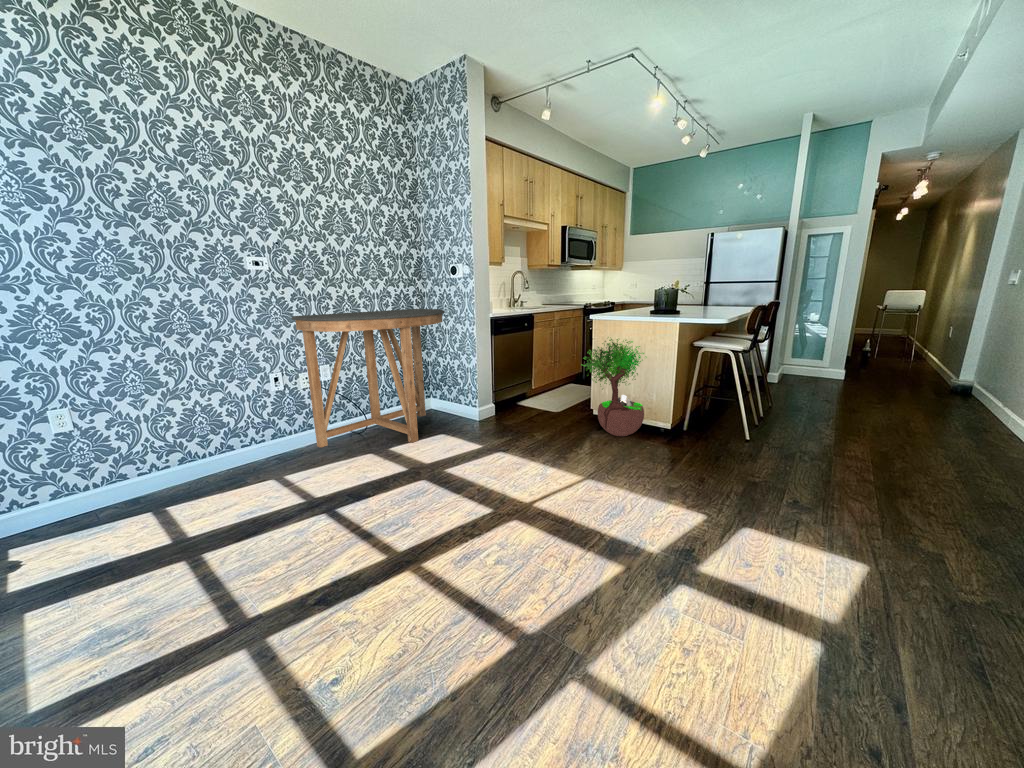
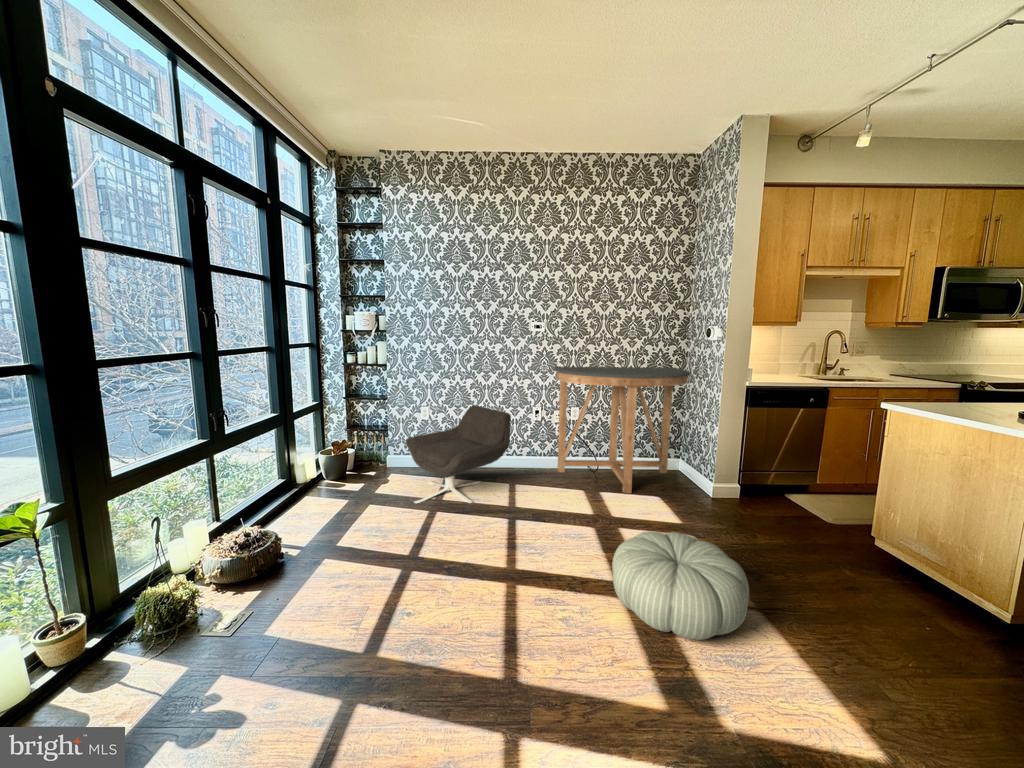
potted tree: present [581,337,644,436] -> none [822,430,952,592]
lounge chair: none [56,383,274,563] -> present [406,405,511,503]
pouf: none [493,443,607,525] -> present [612,531,749,640]

